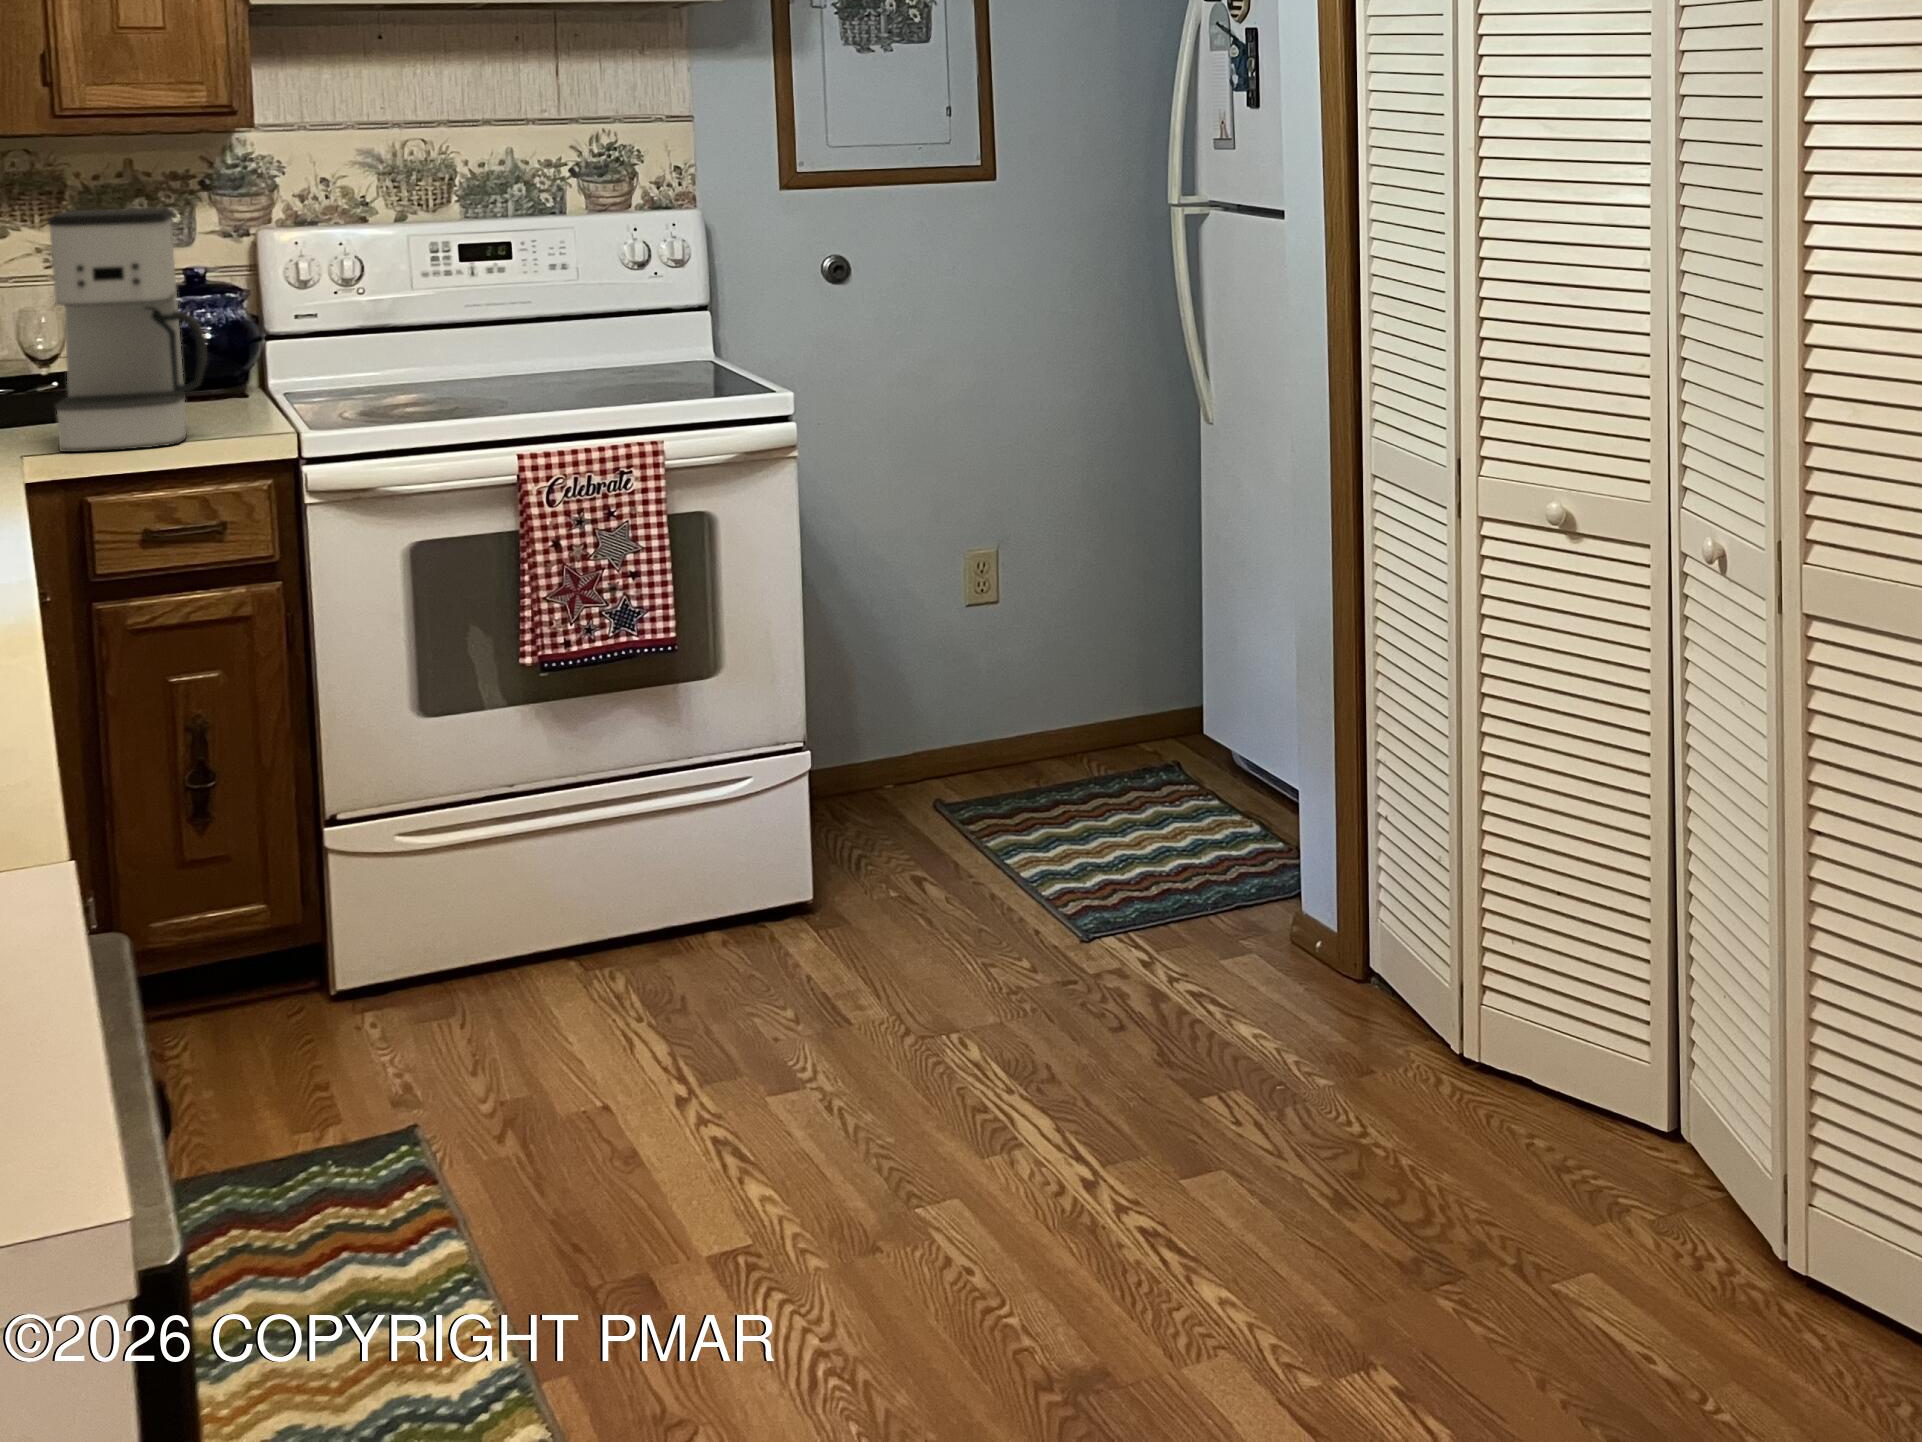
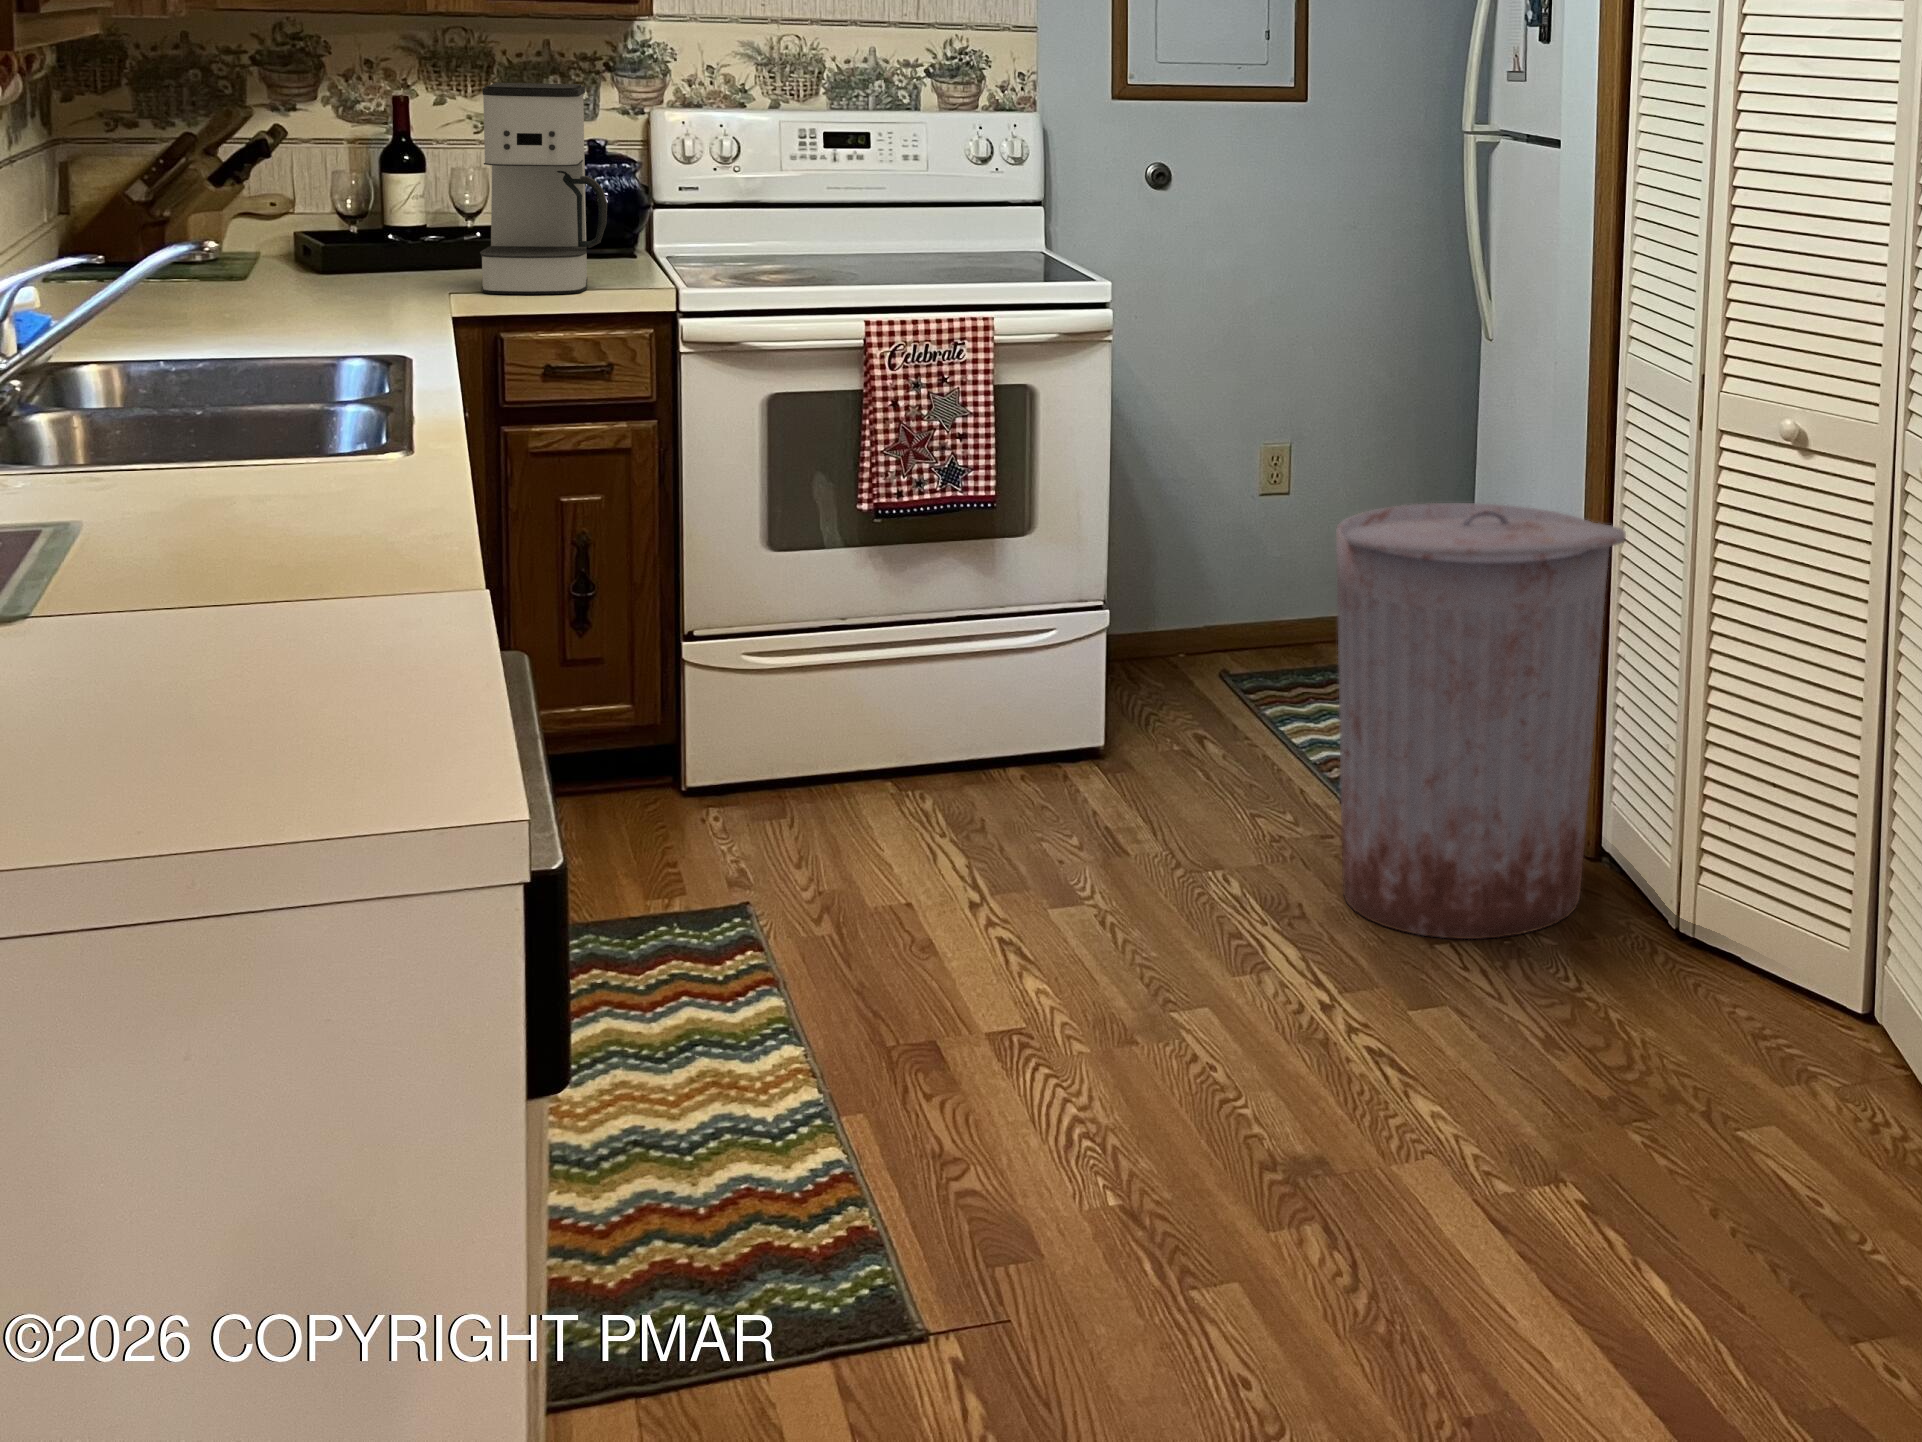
trash can: none [1068,610,1384,1090] -> present [1336,503,1626,939]

